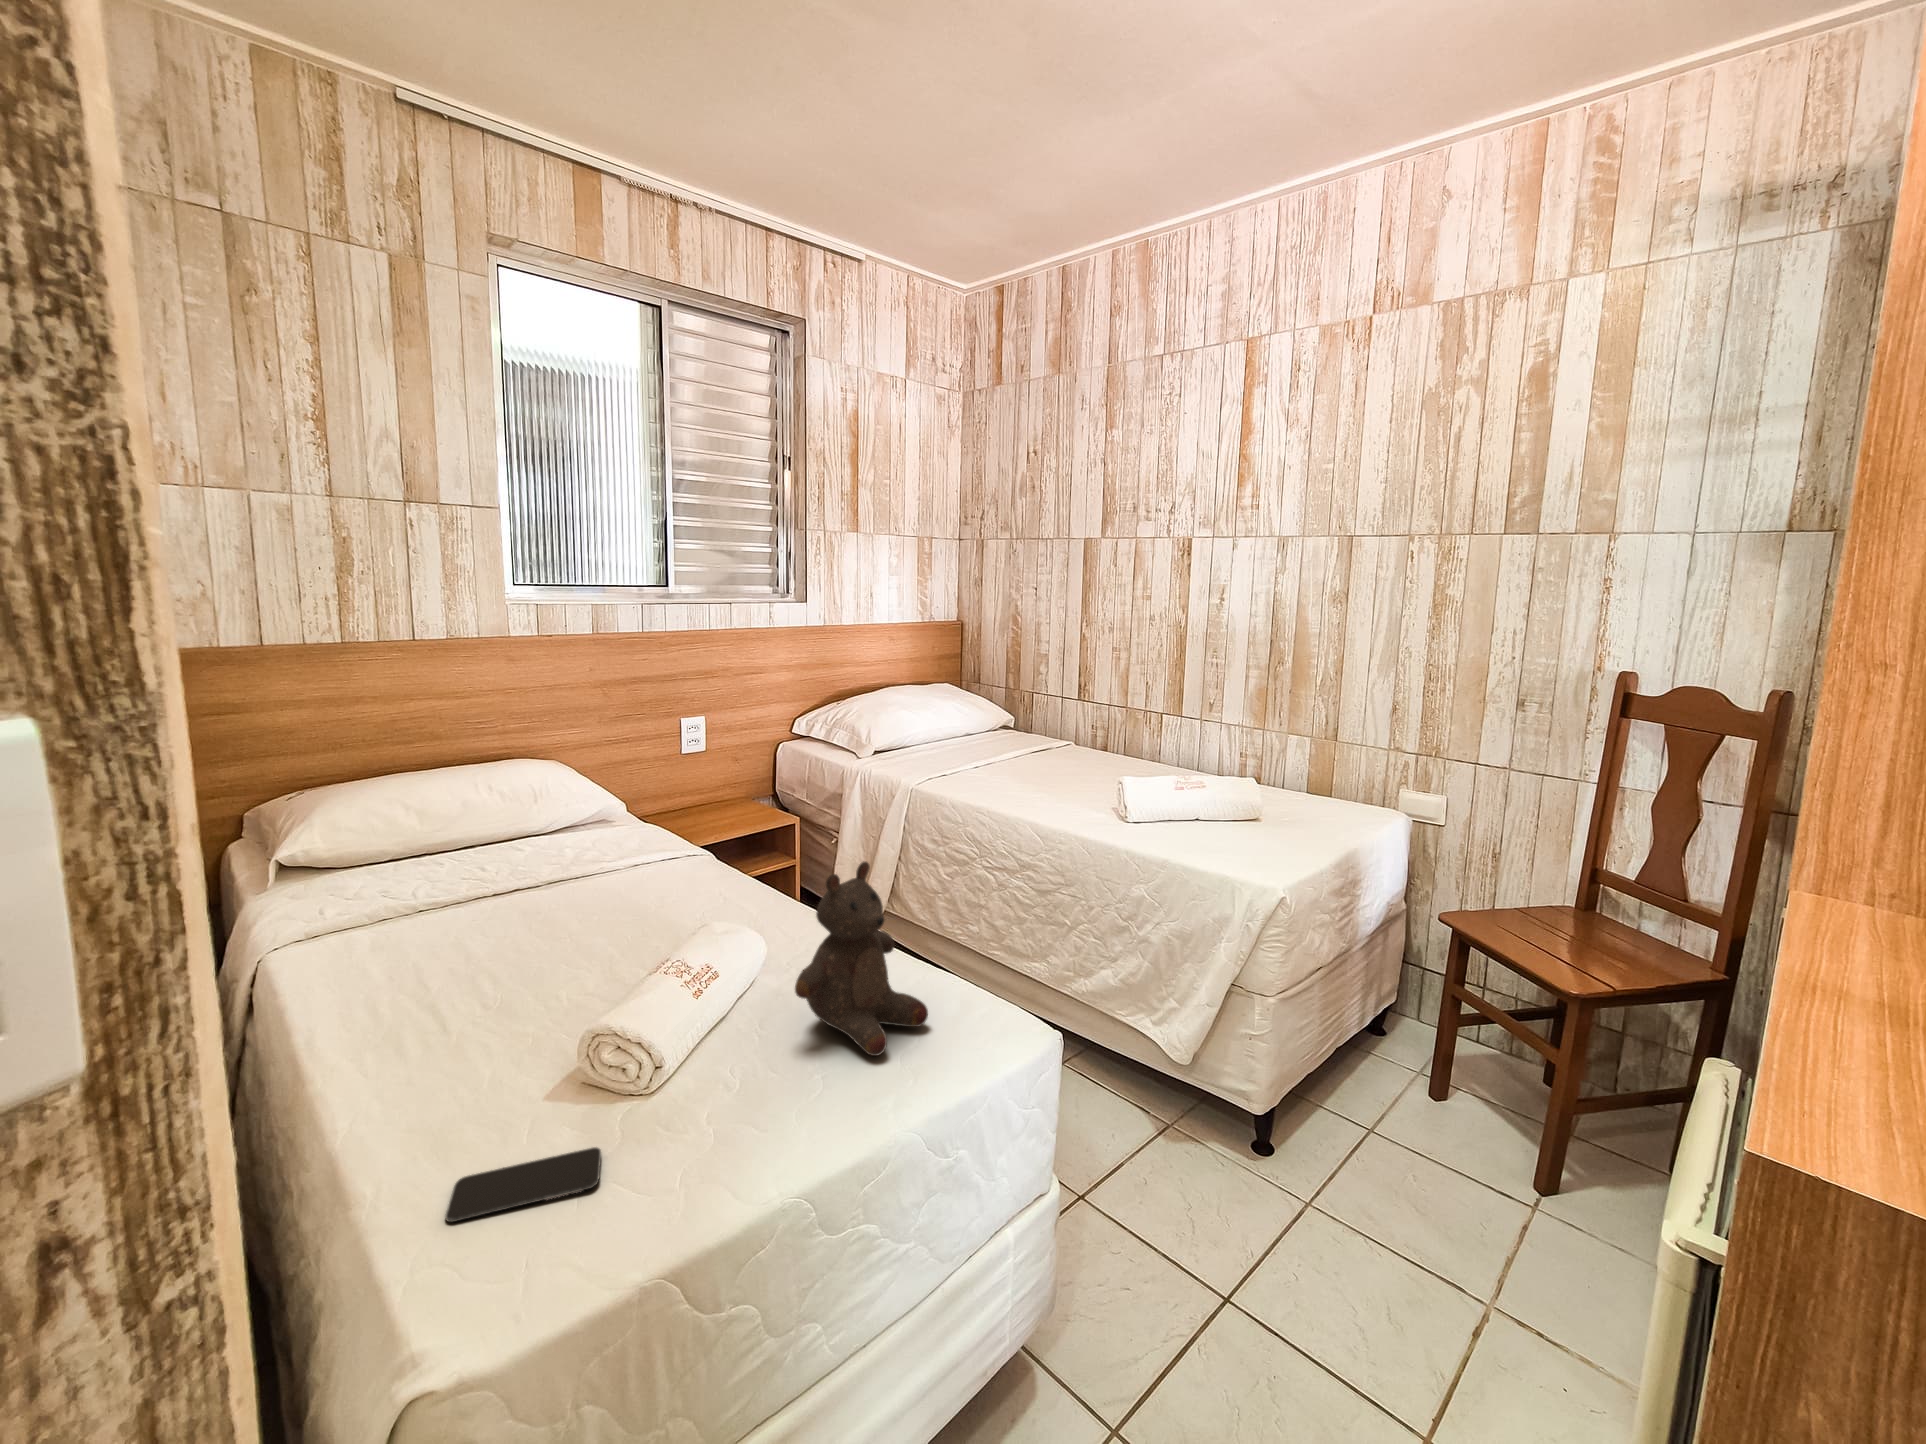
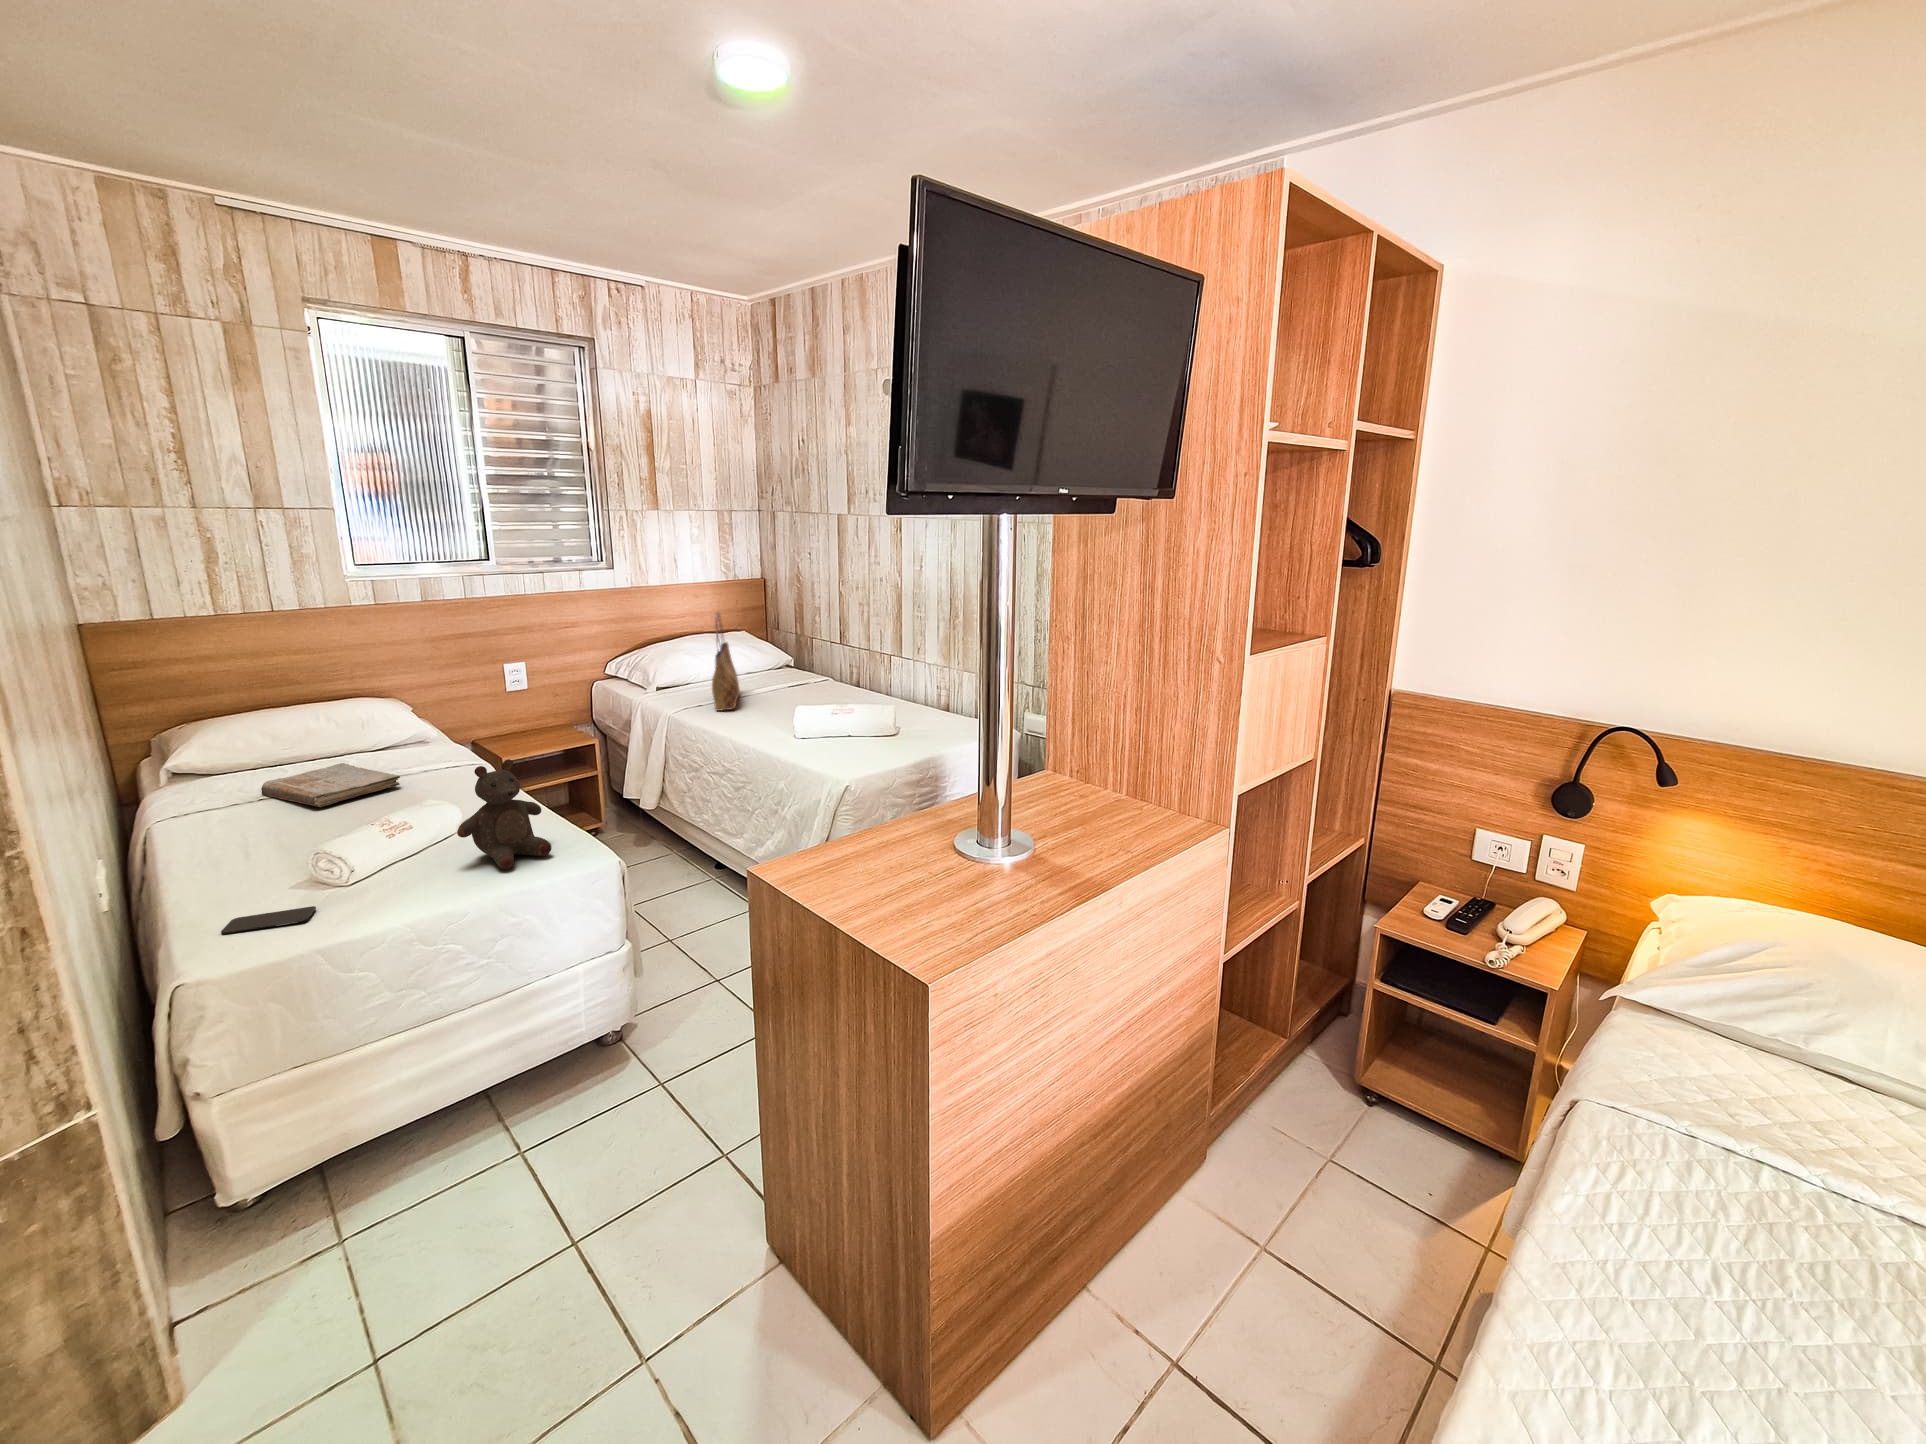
tote bag: none [952,653,992,784] -> present [712,612,740,711]
book: none [414,855,611,928] -> present [261,763,400,807]

